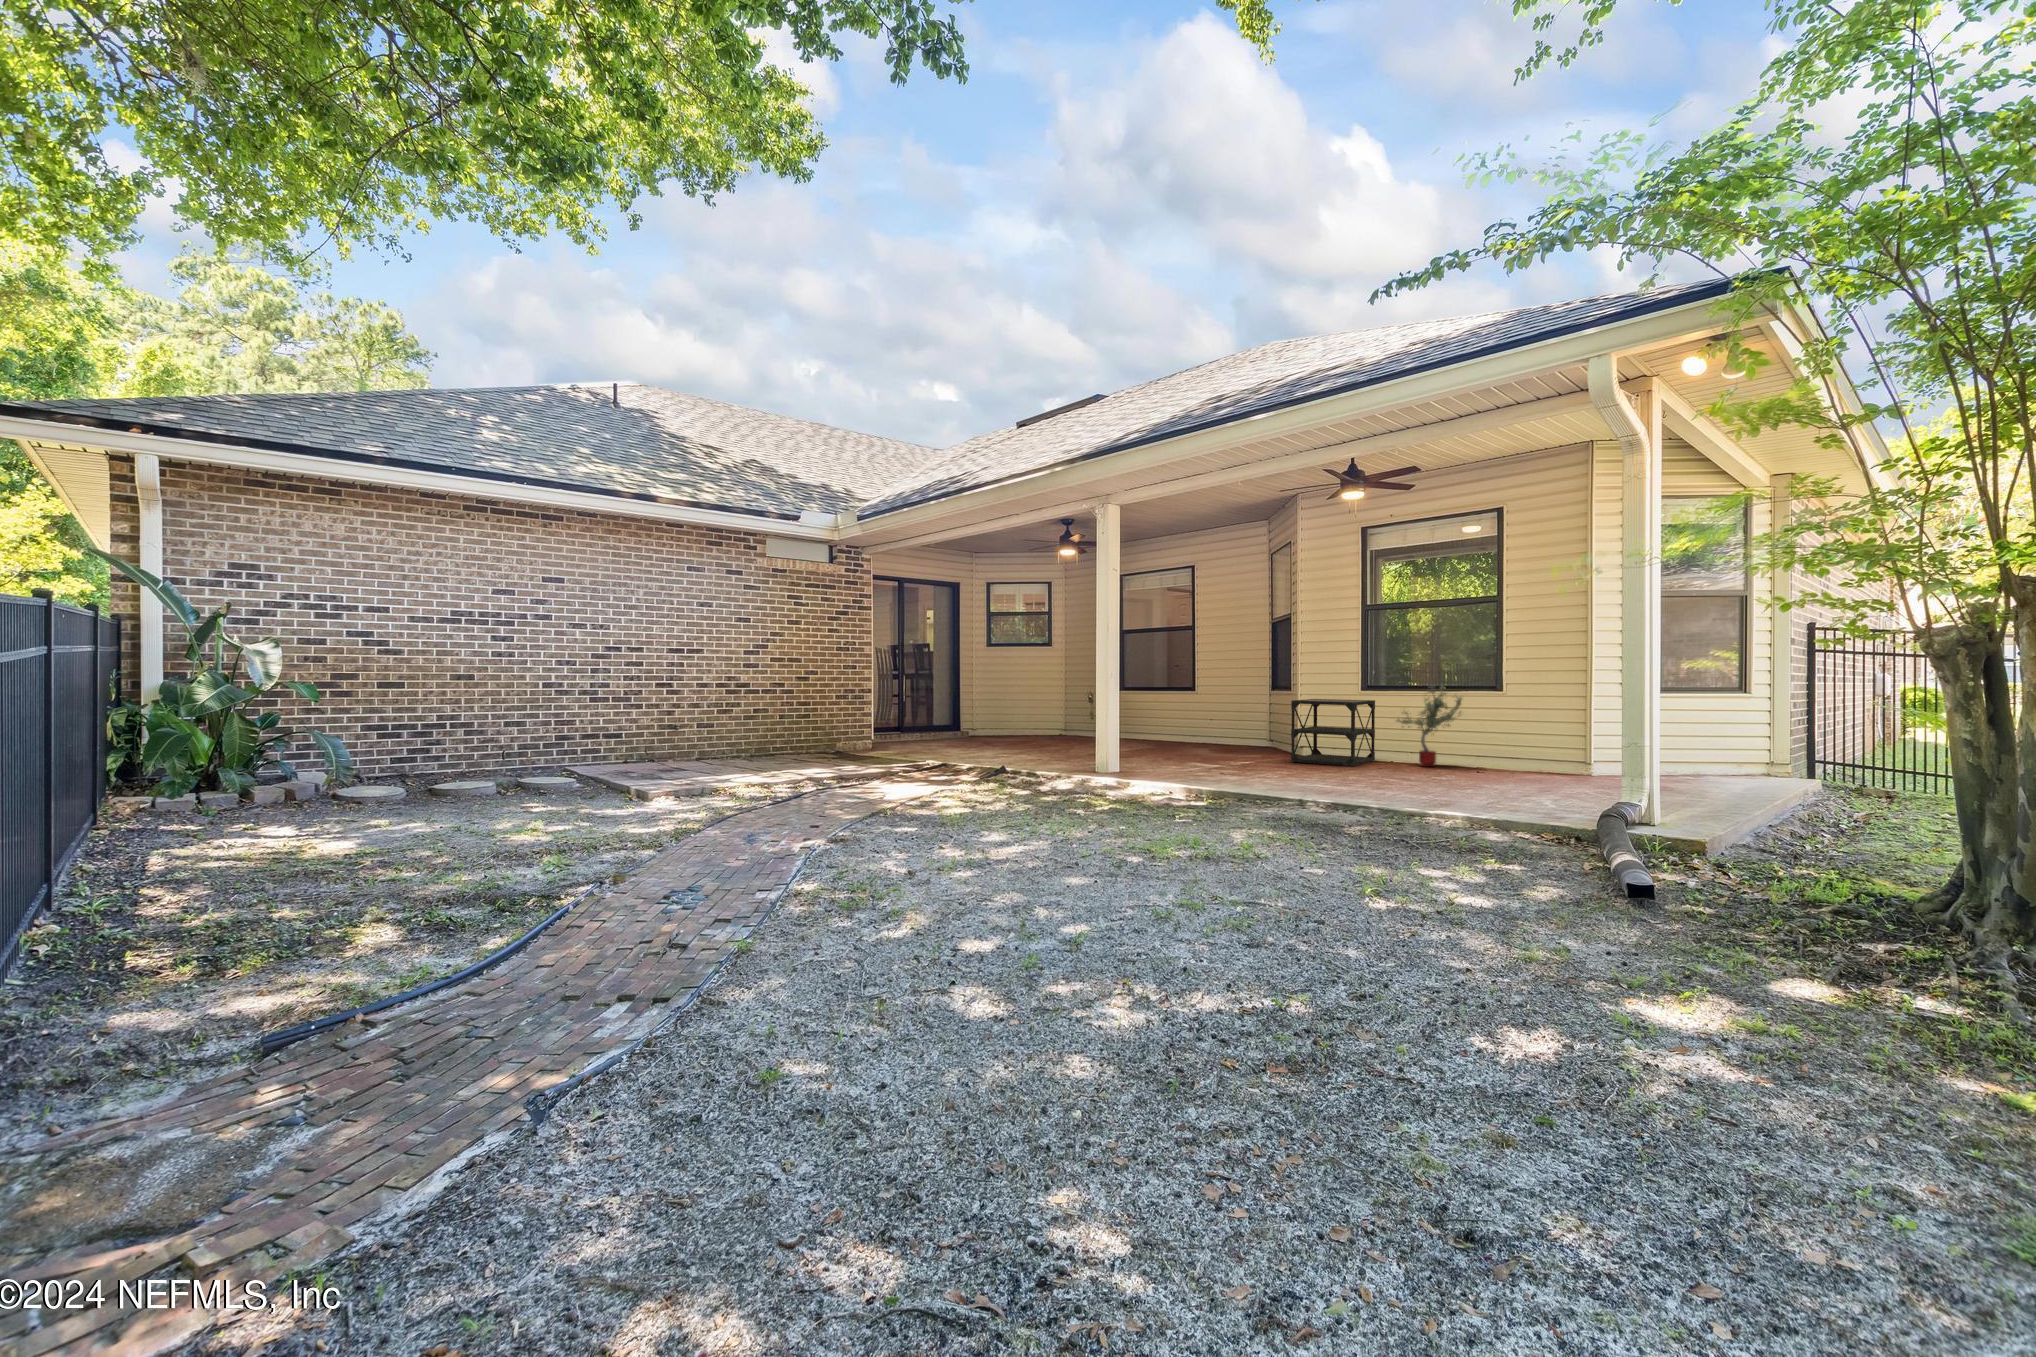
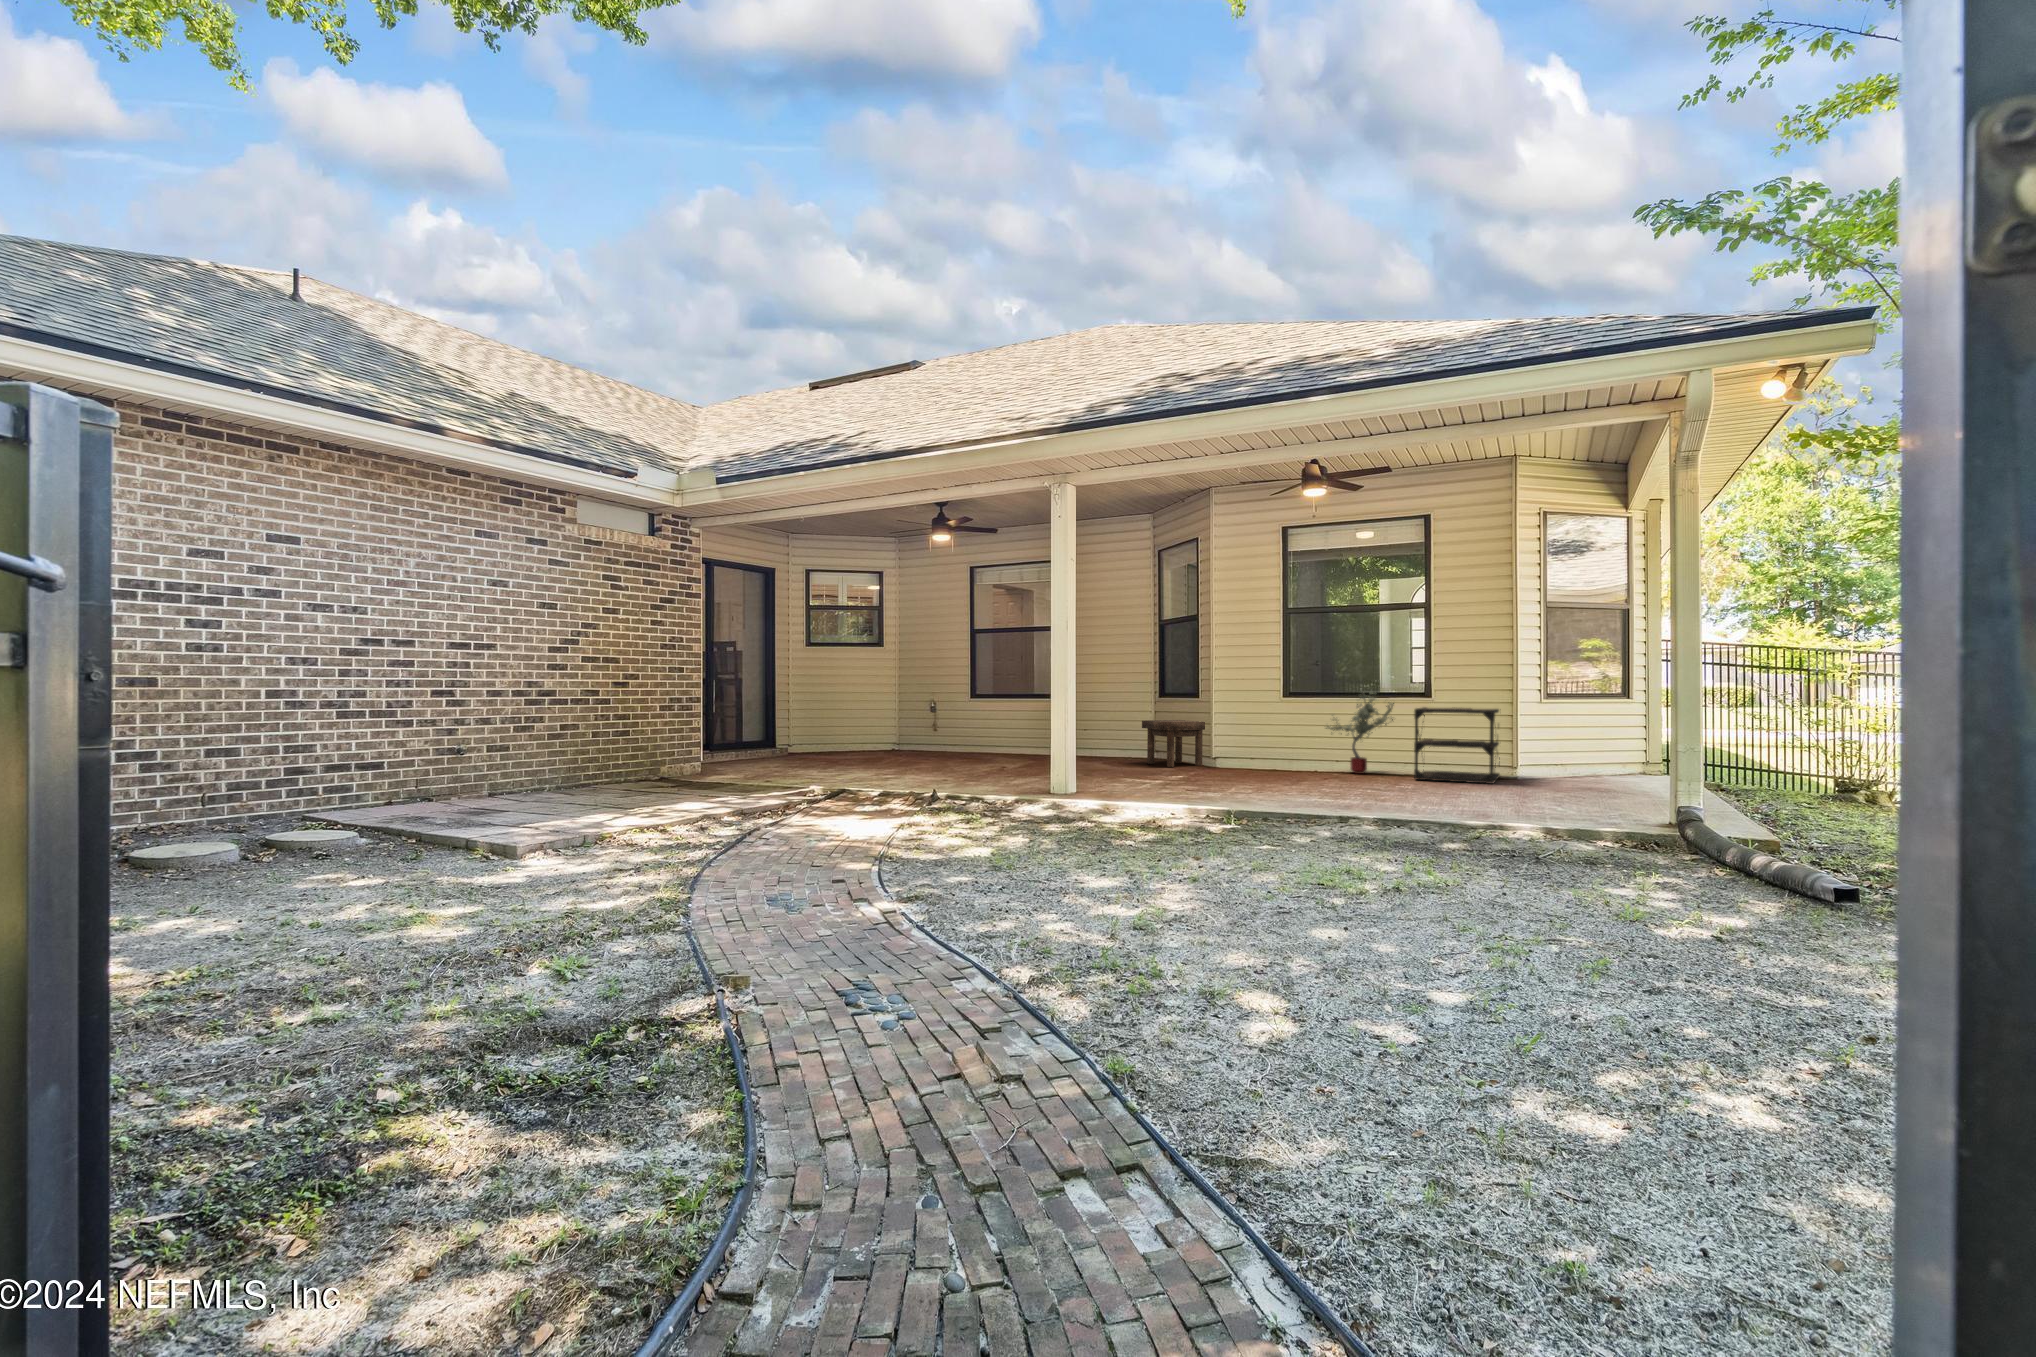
side table: present [1291,699,1375,766] -> present [1414,707,1500,784]
stool: none [1236,711,1295,755] -> present [1142,720,1205,767]

